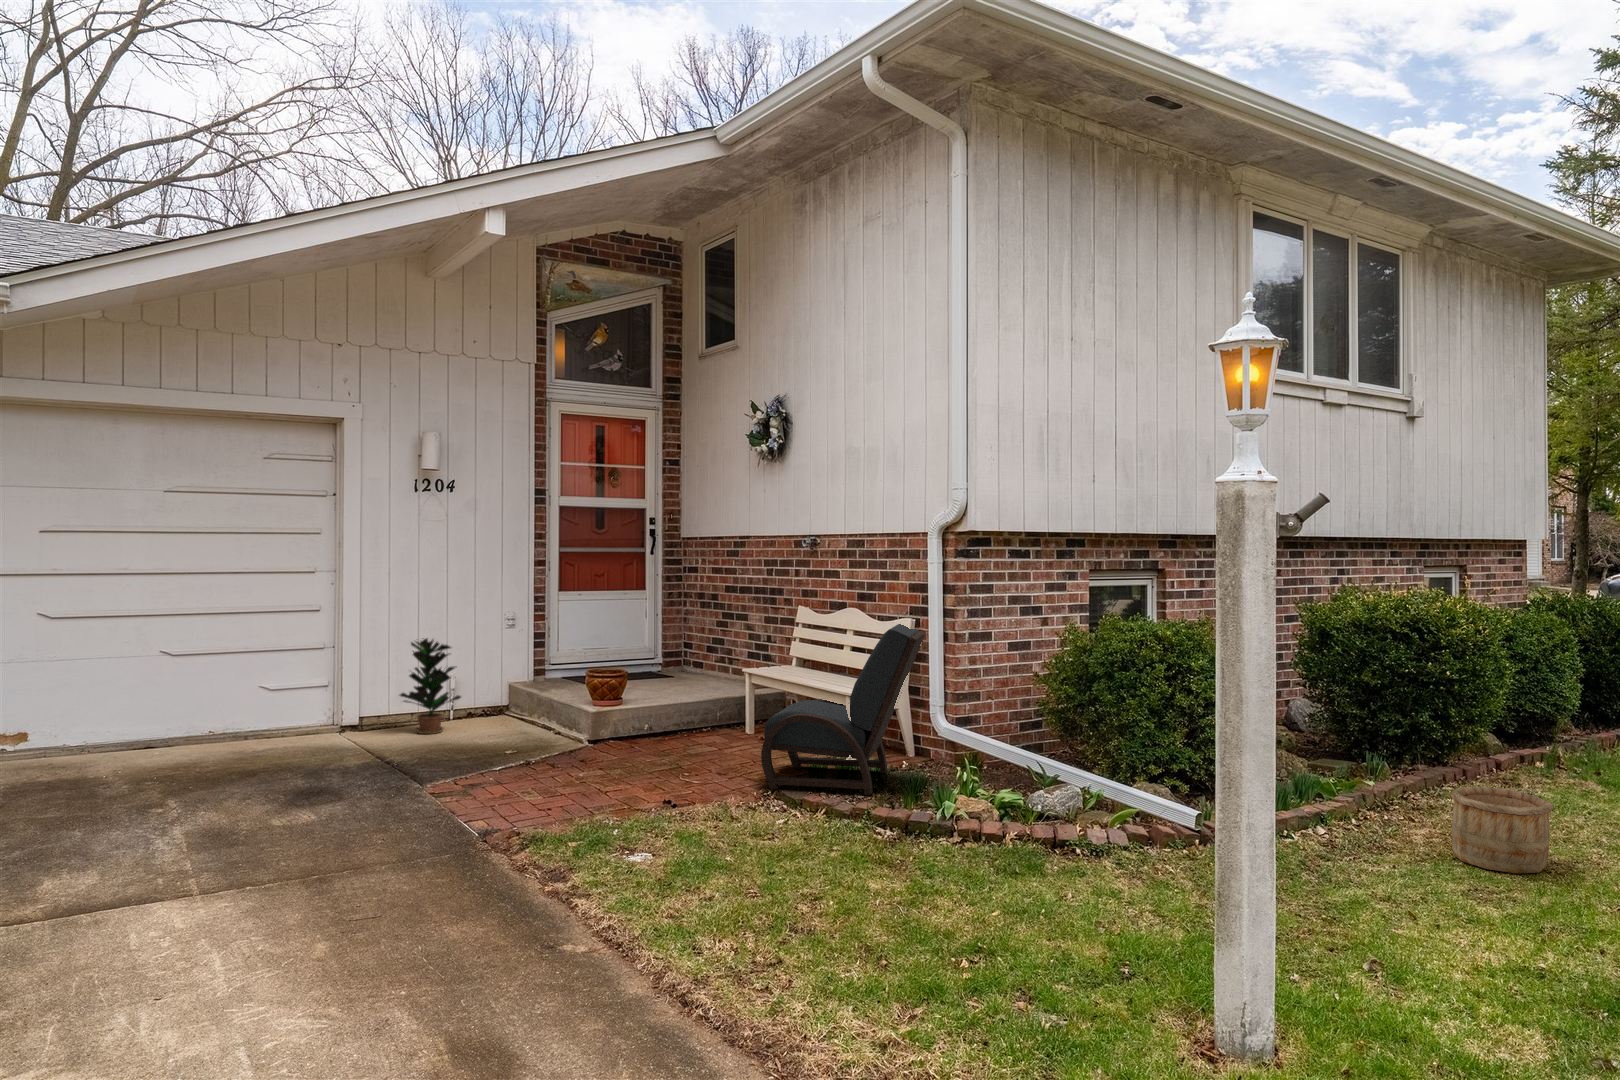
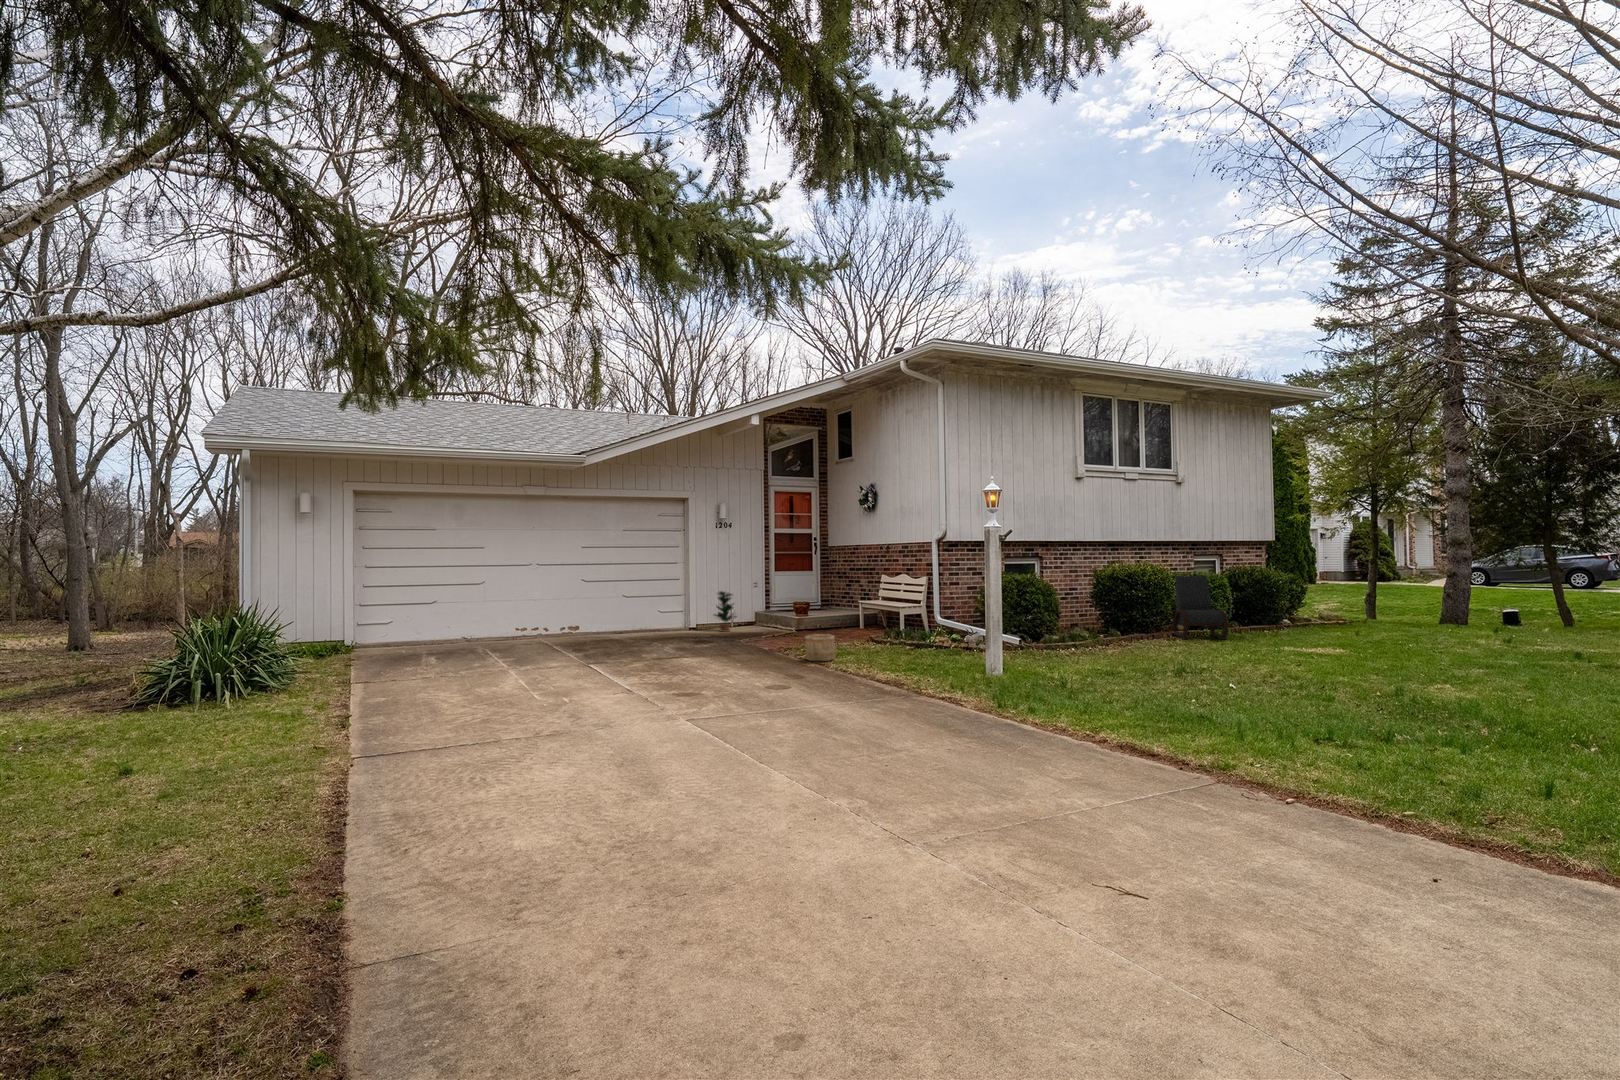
lounge chair: present [761,624,924,795] -> present [1172,576,1228,640]
wooden bucket: present [1451,787,1553,874] -> present [805,634,835,661]

